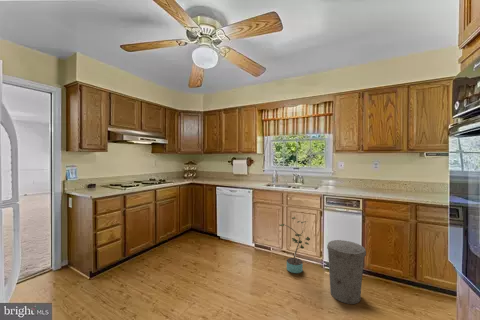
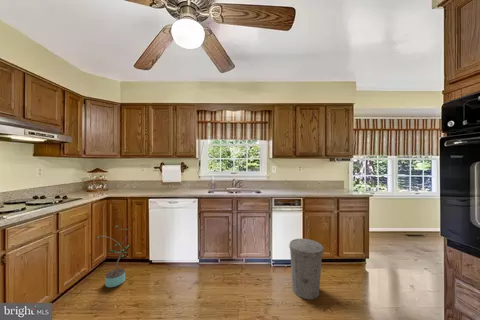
potted plant: present [280,217,310,273] -> present [96,225,130,287]

